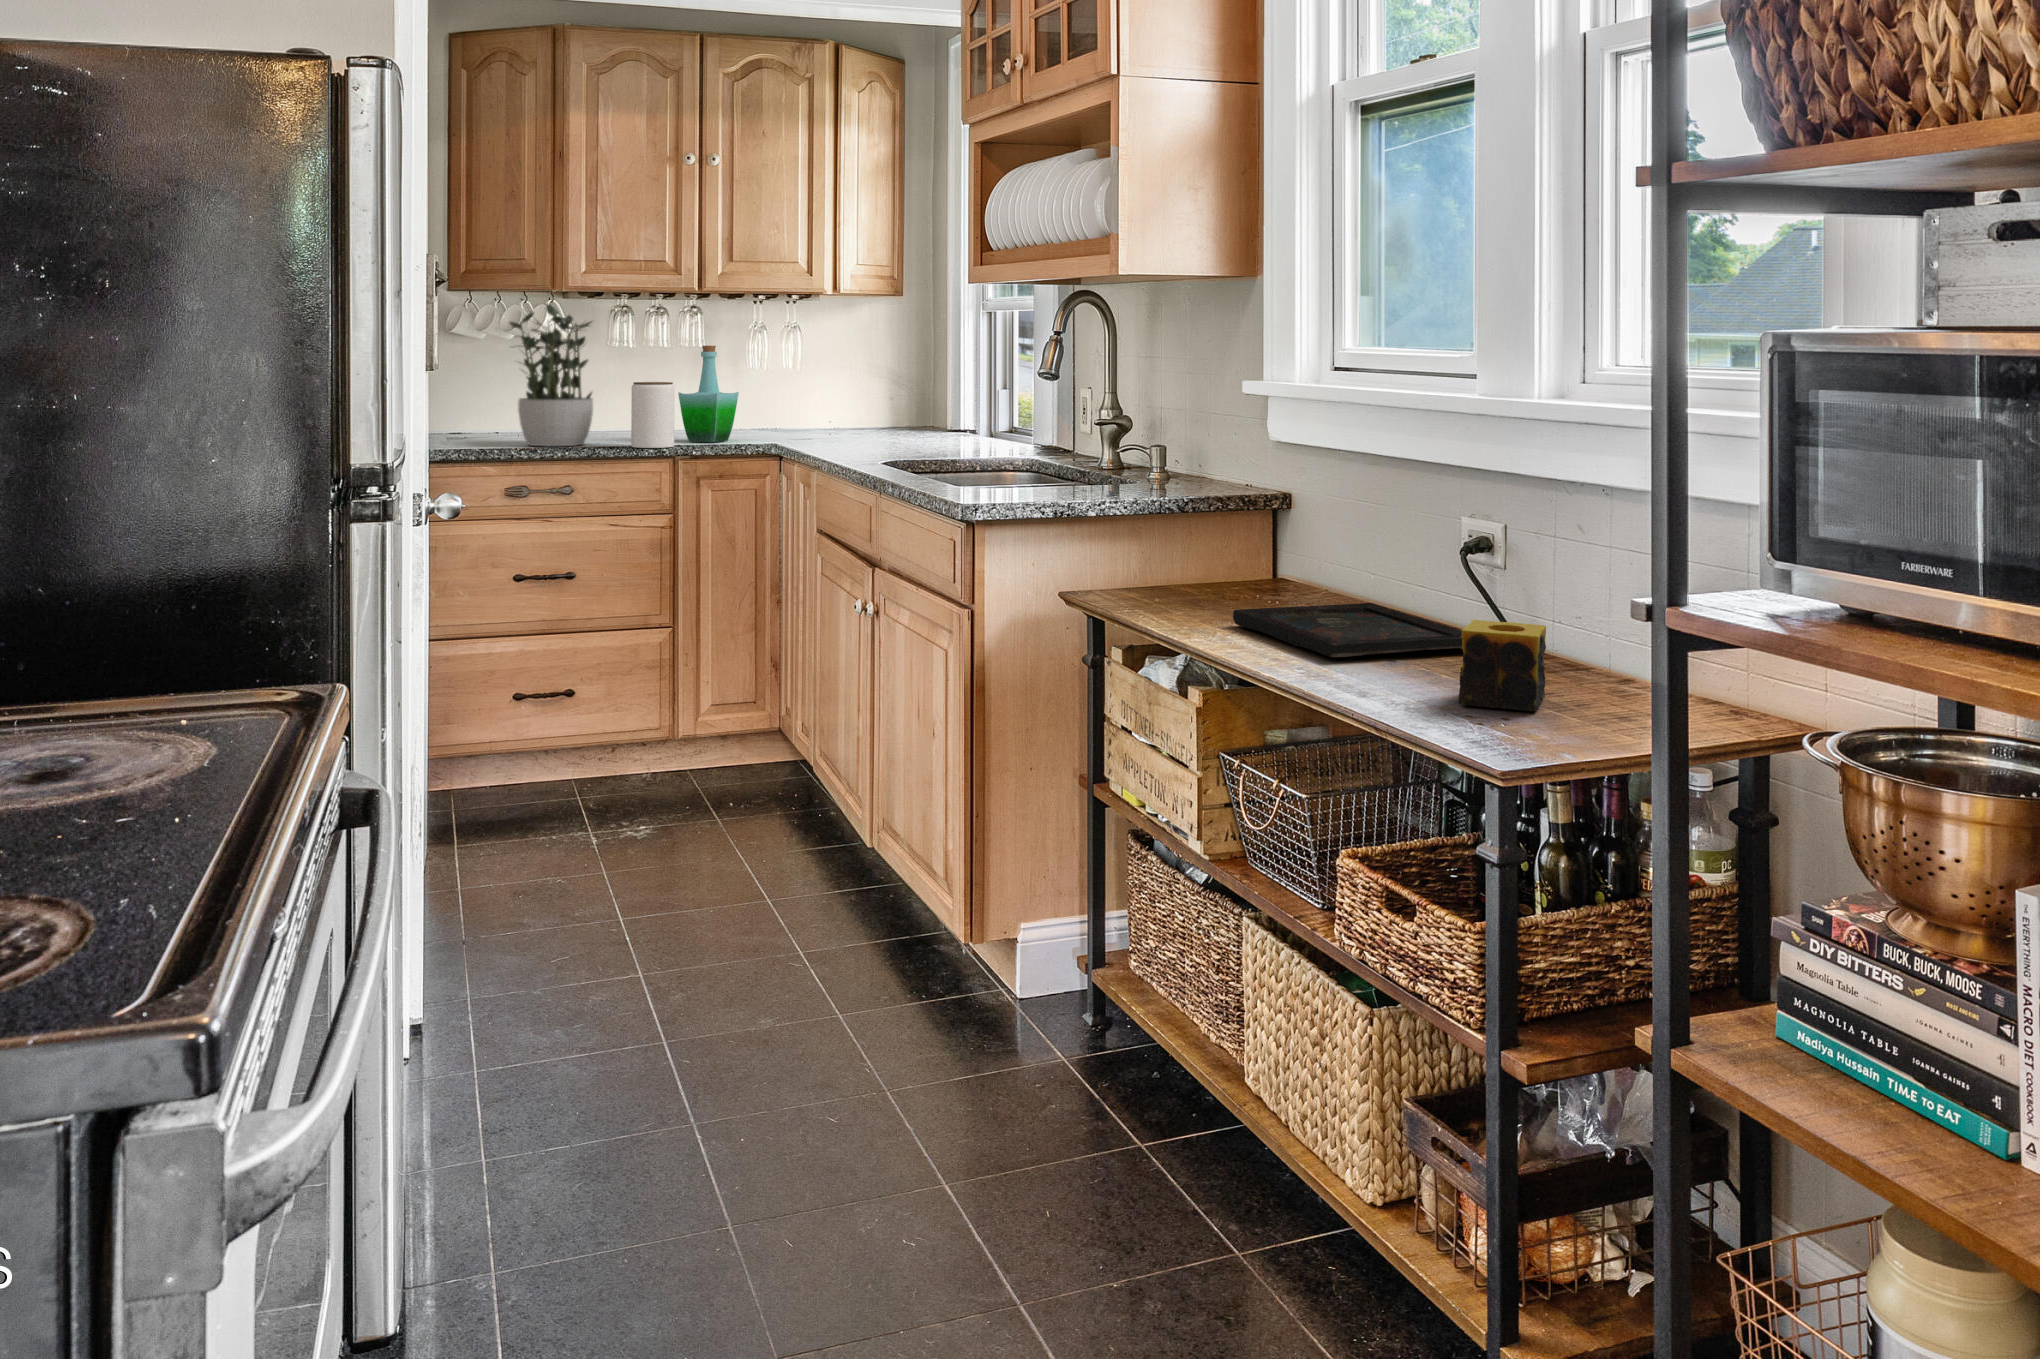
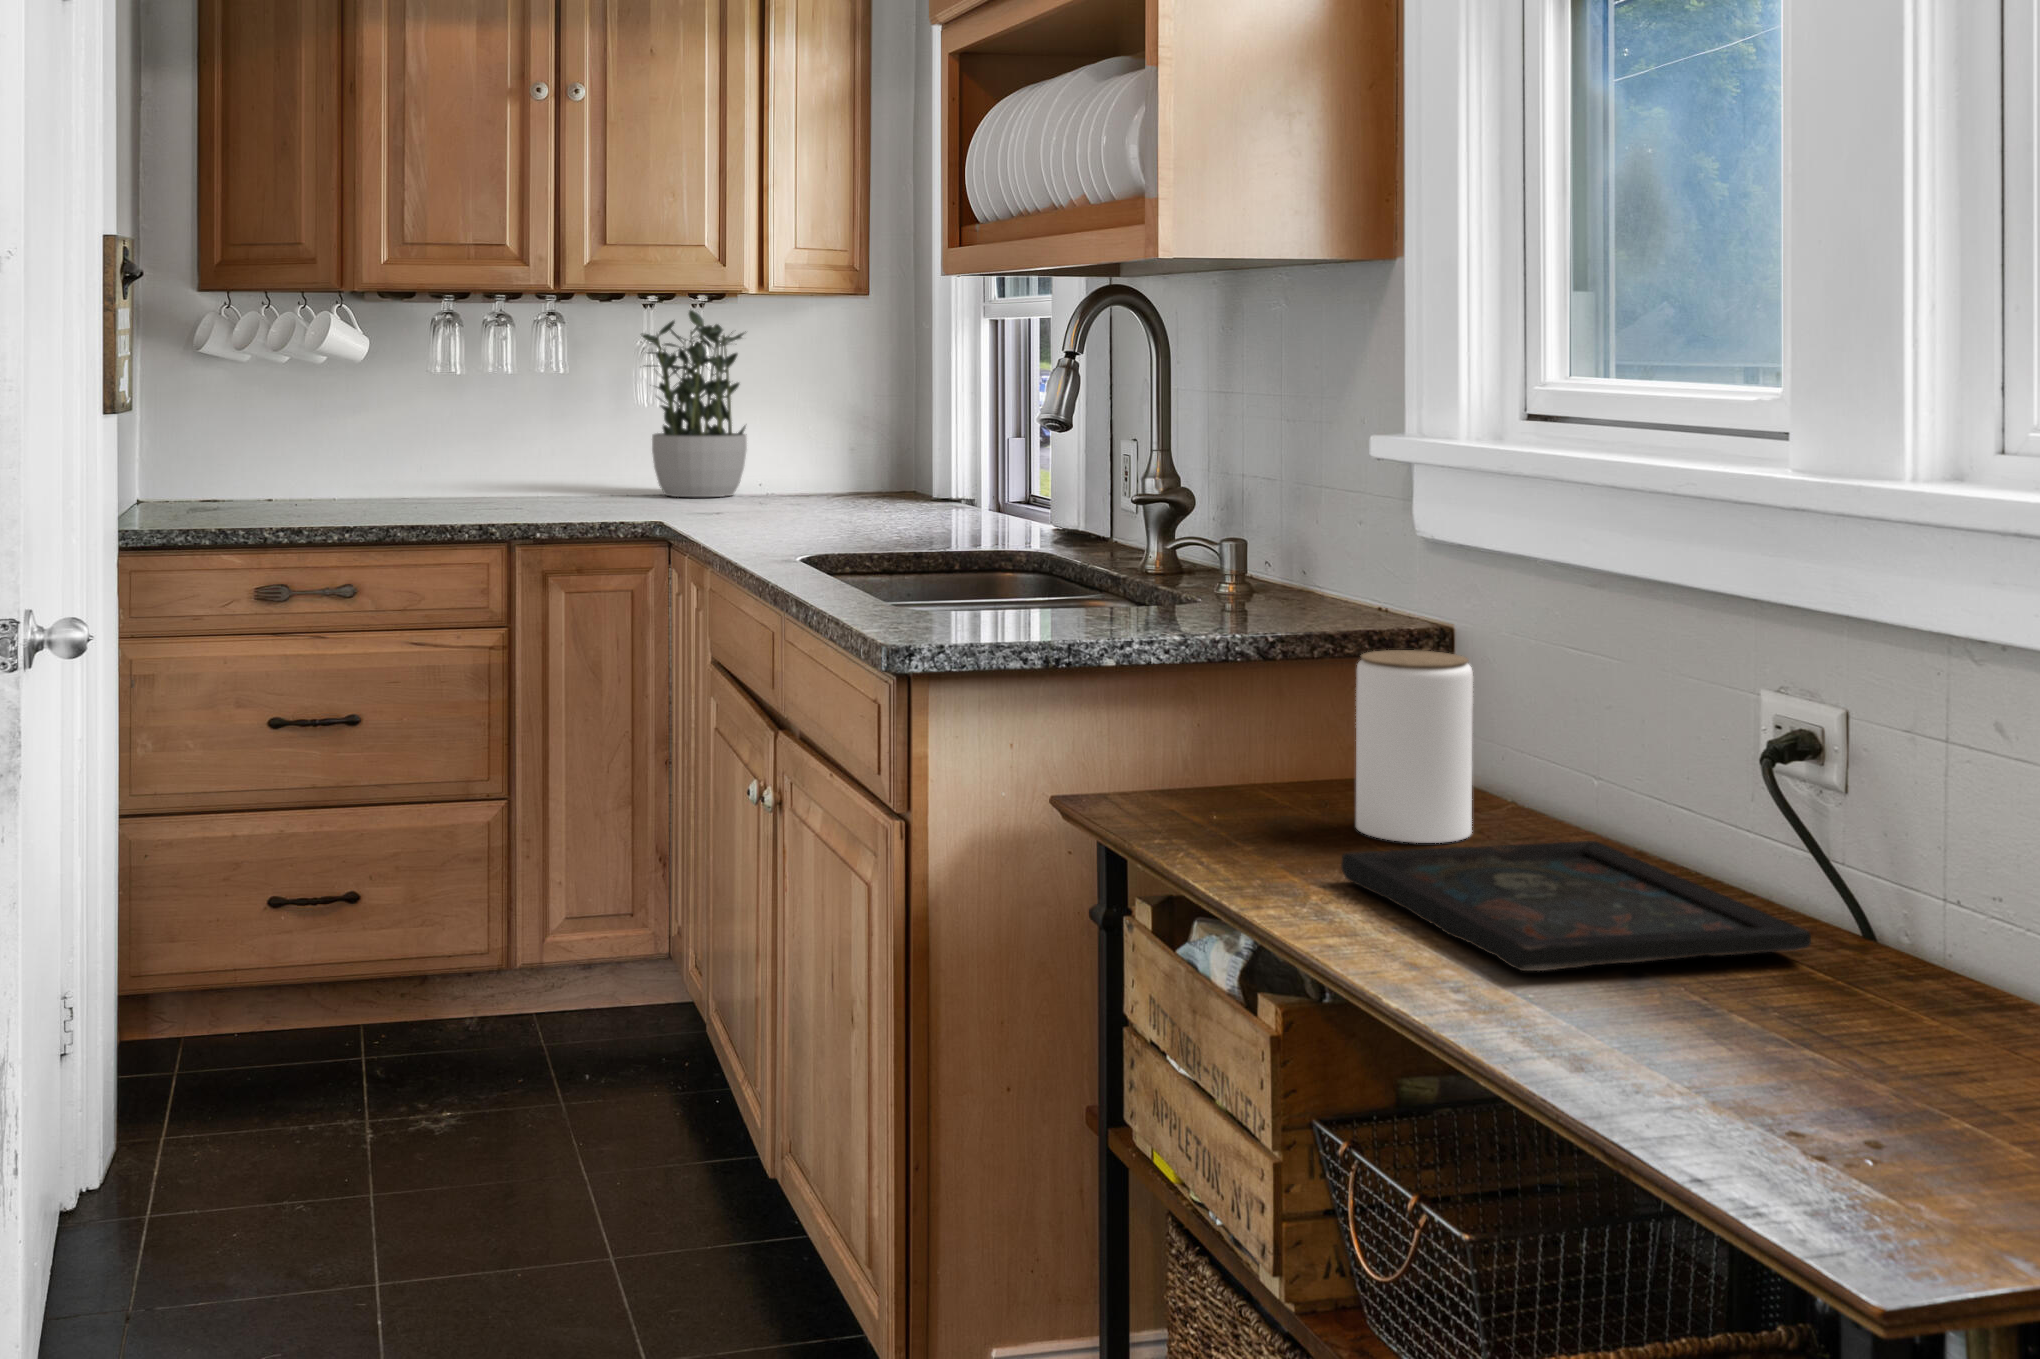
potted plant: present [510,304,593,446] -> present [642,310,747,497]
bottle: present [678,346,739,442] -> none [518,371,609,516]
jar: present [631,382,675,448] -> present [1356,650,1473,843]
candle: present [1459,620,1546,711] -> none [1785,931,1965,1140]

